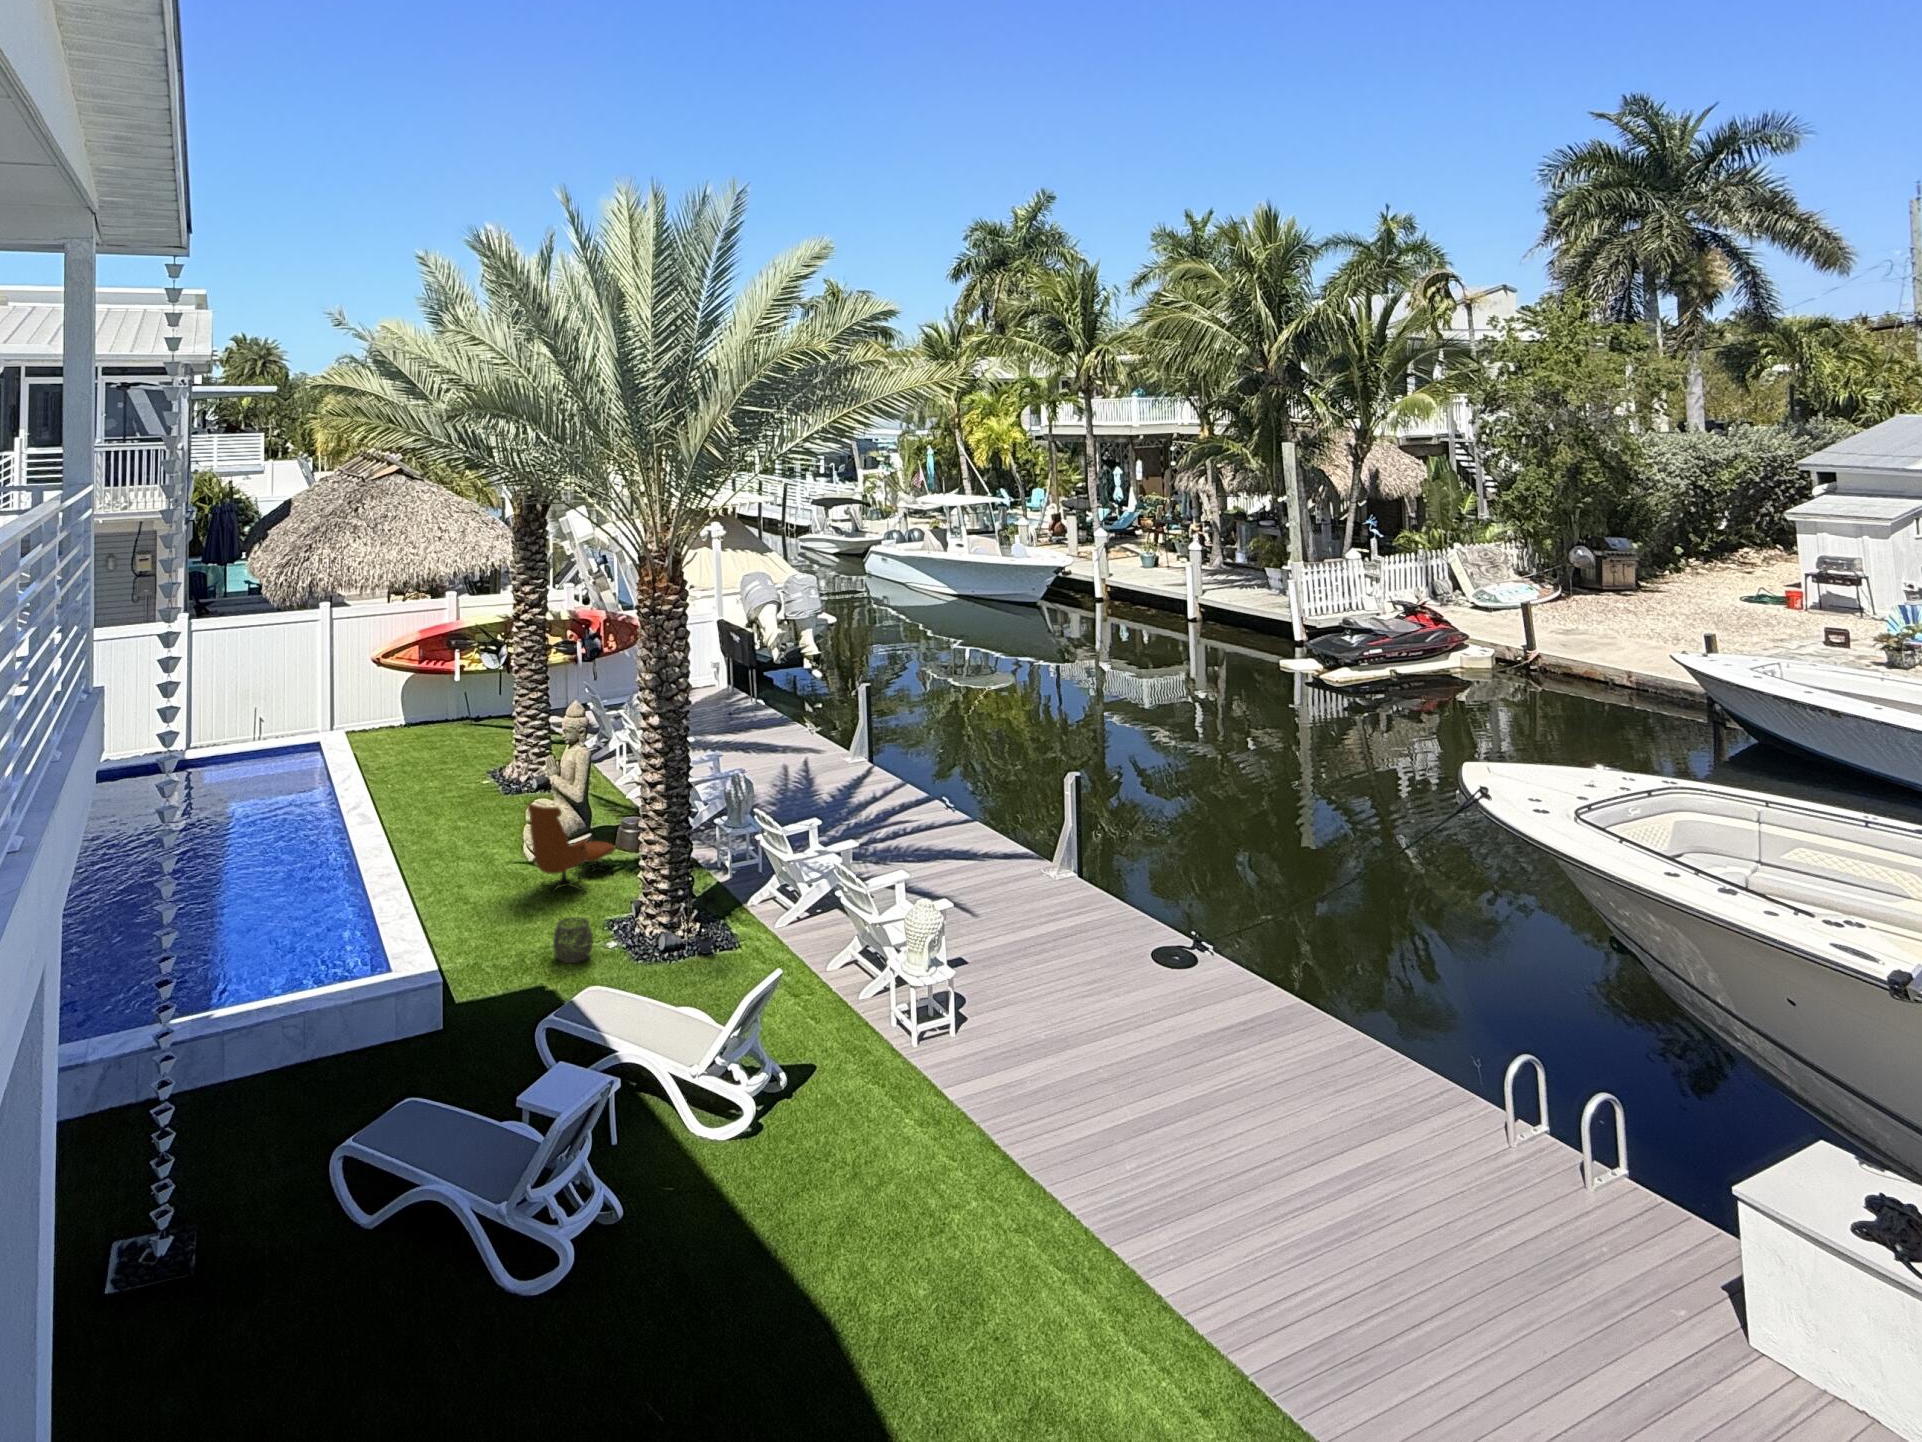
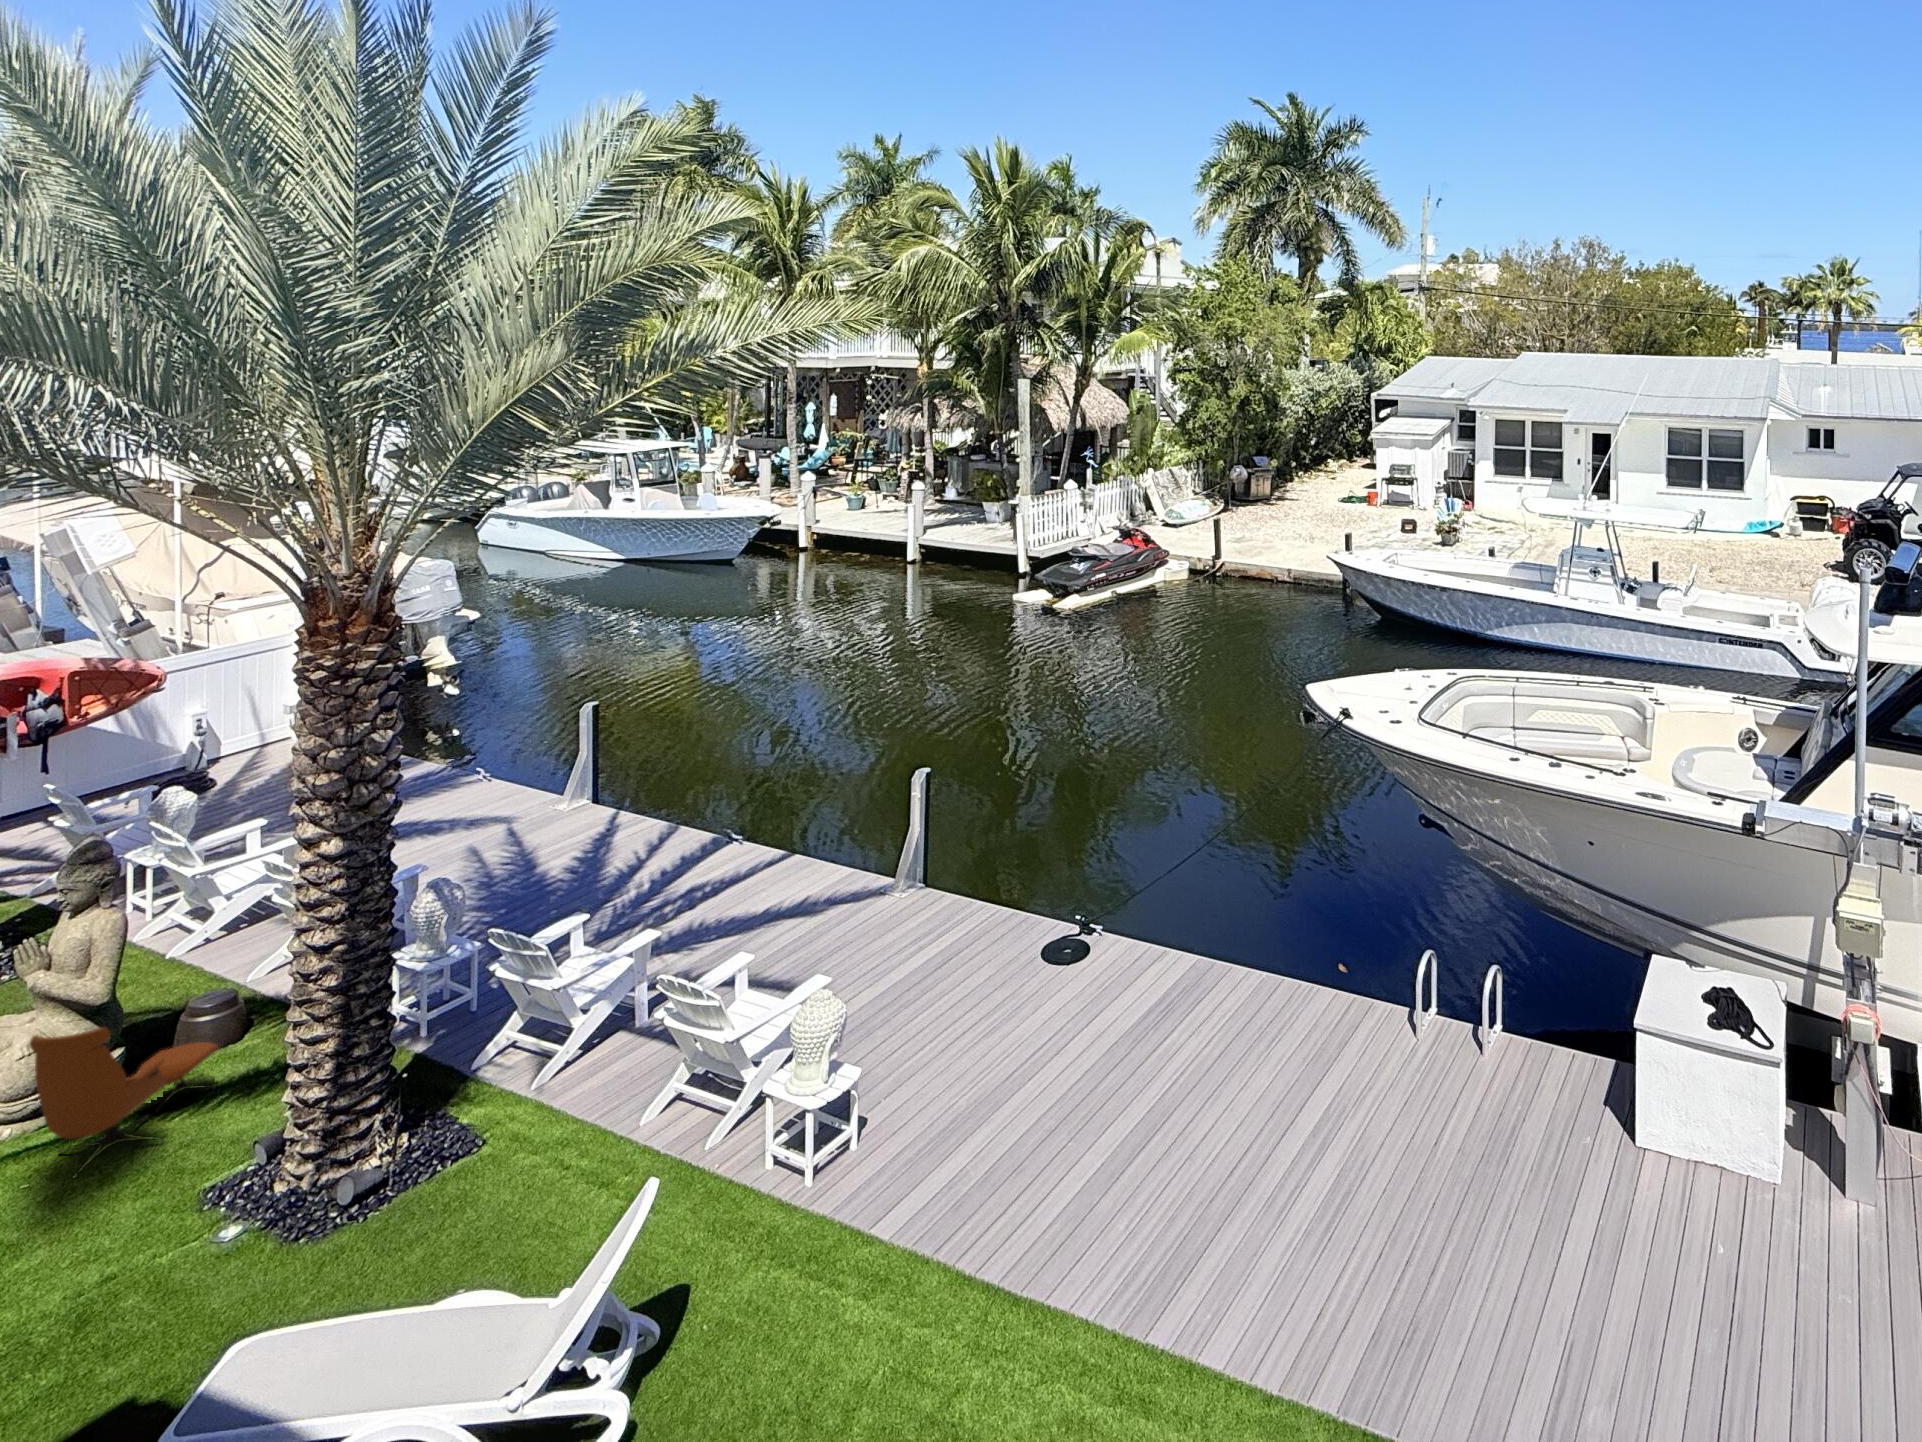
potted plant: present [688,883,728,954] -> none [383,1069,465,1179]
woven basket: present [553,917,593,963] -> none [106,1206,197,1300]

